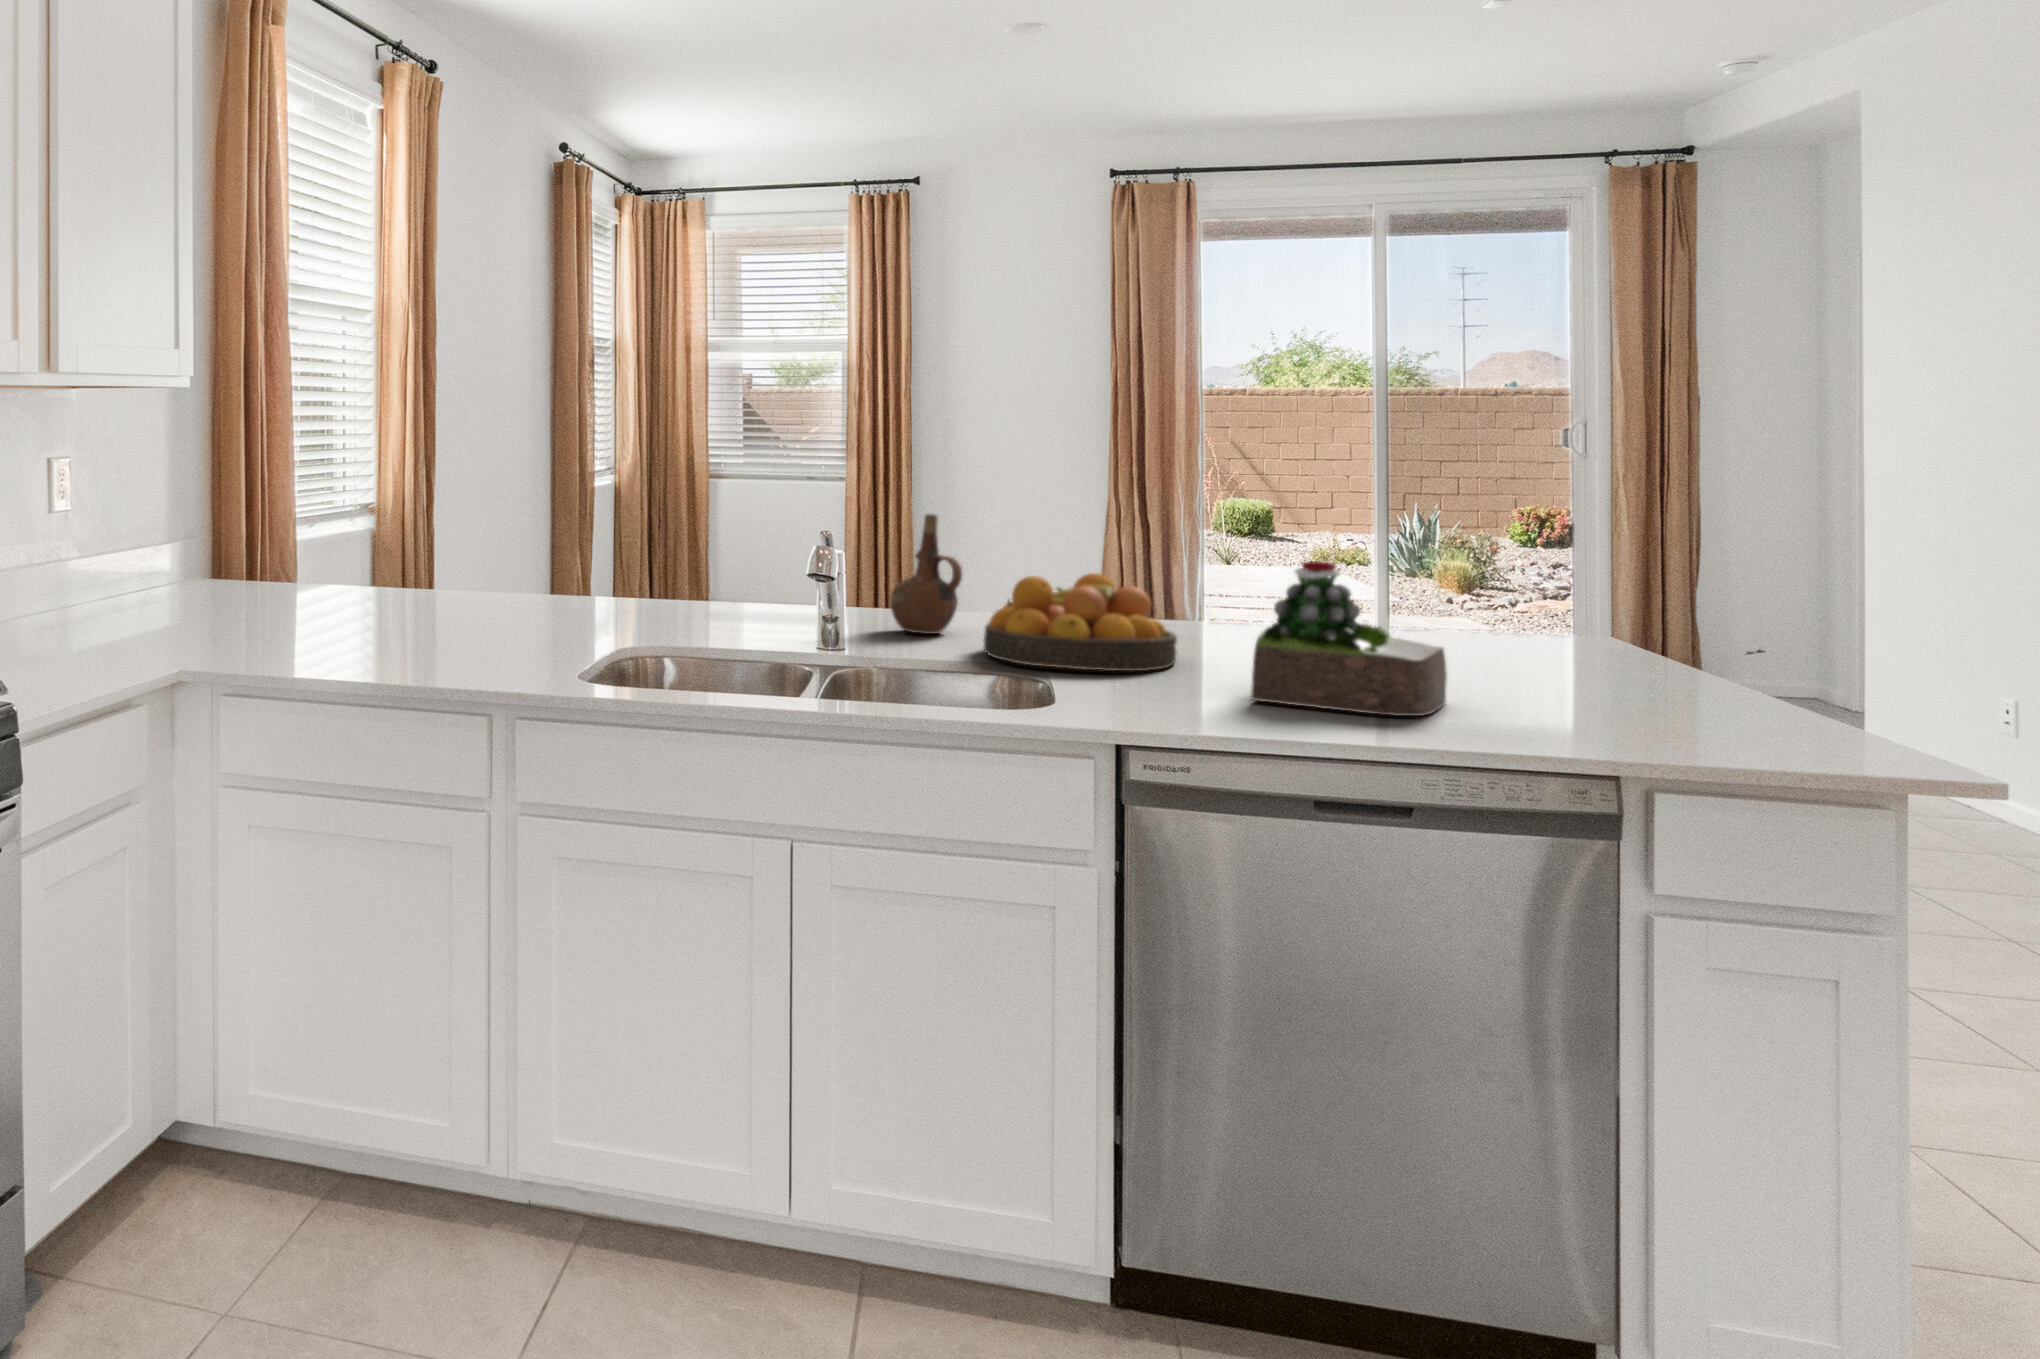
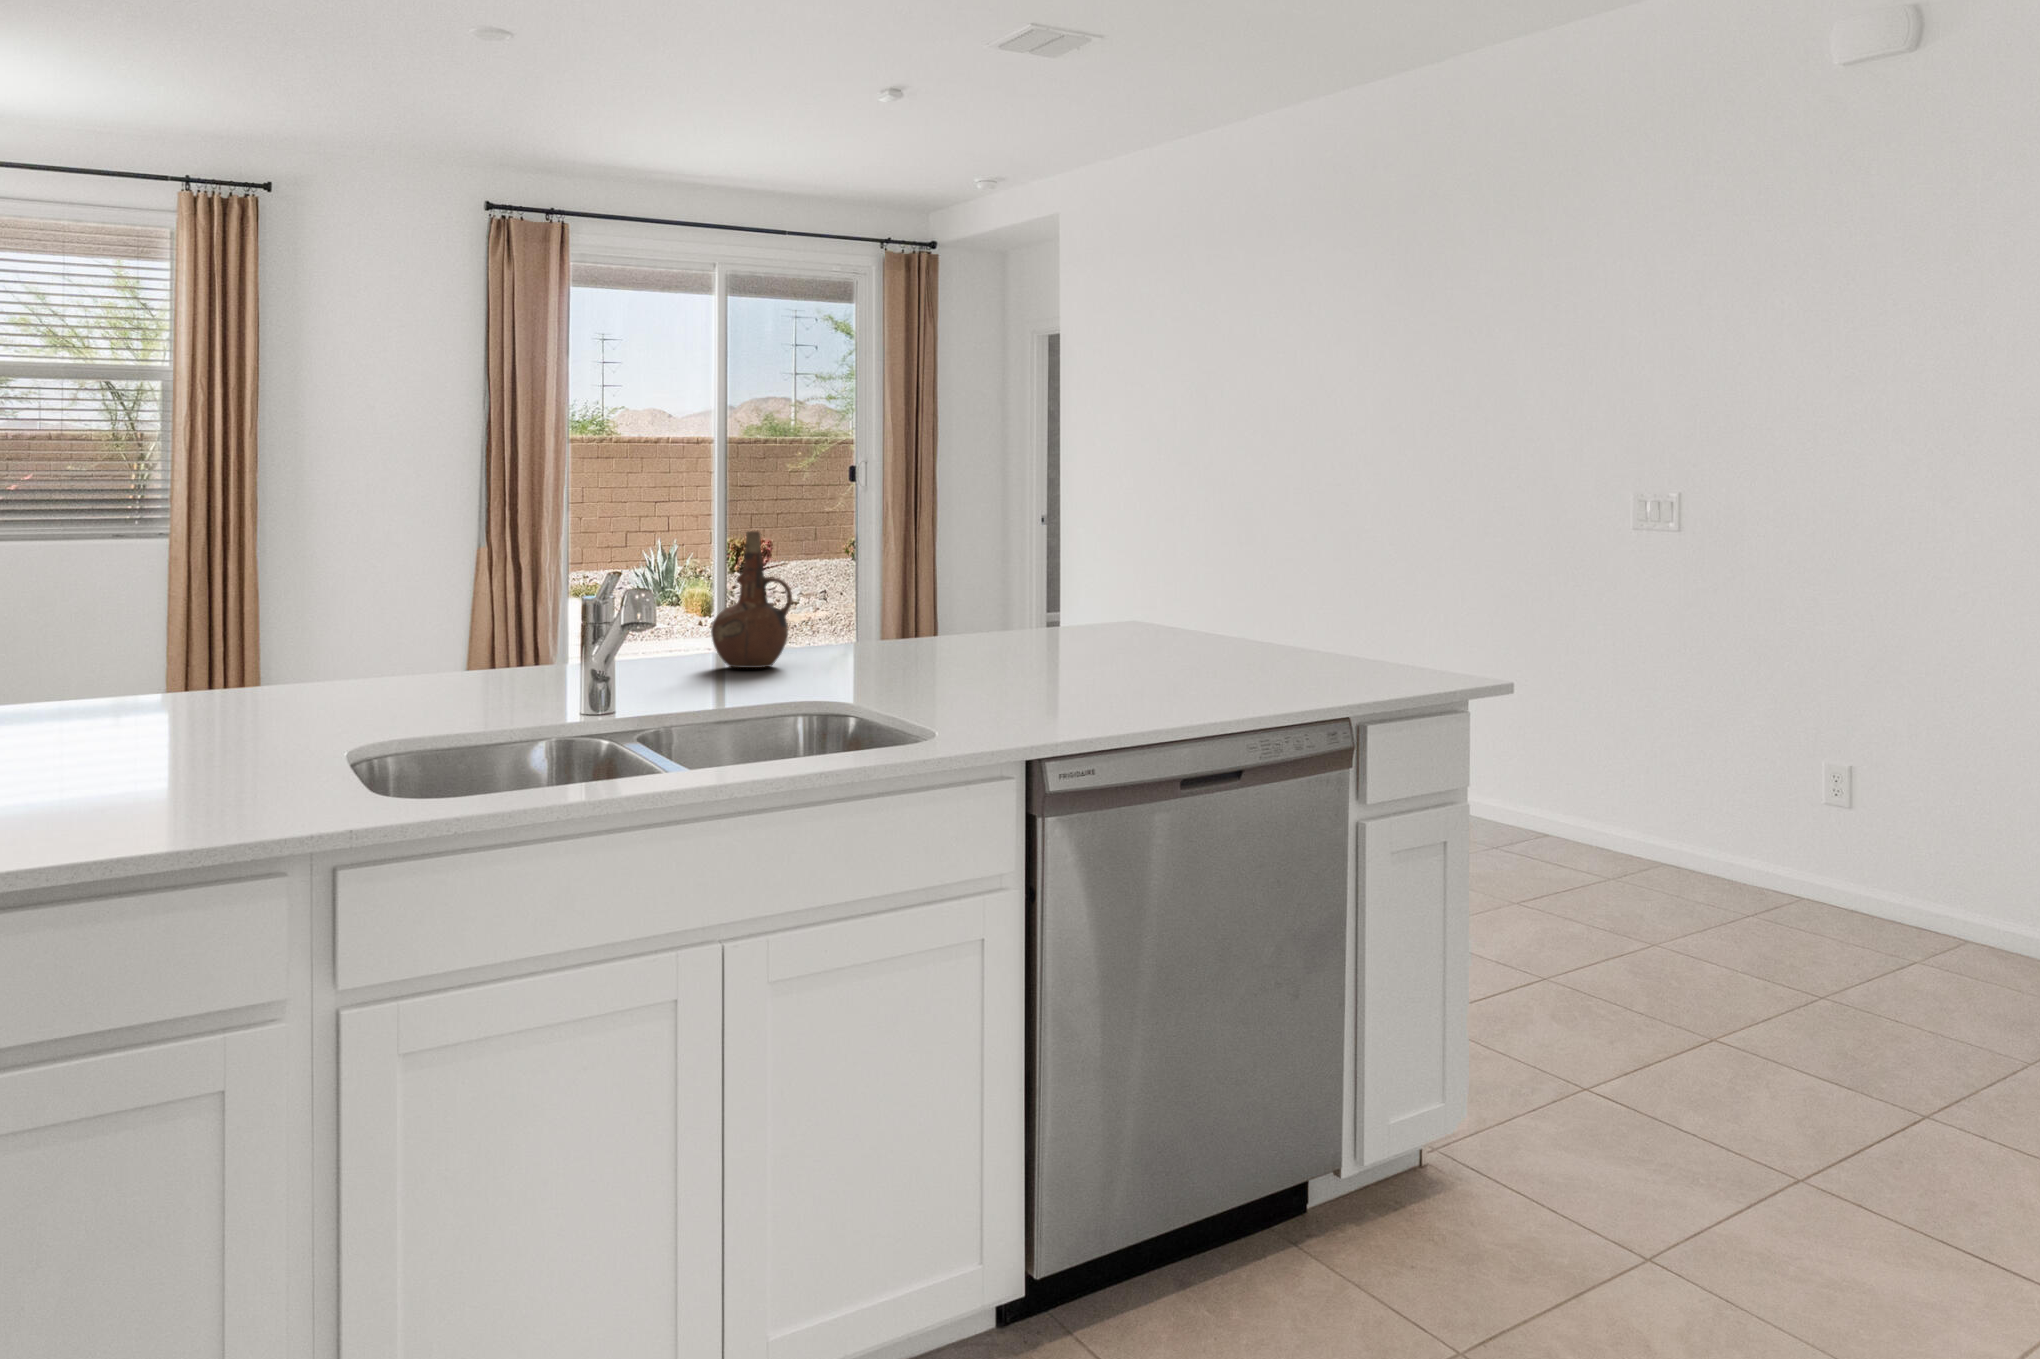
succulent plant: present [1251,561,1447,716] -> none [1172,548,1330,684]
fruit bowl: present [984,573,1177,671] -> none [864,582,1057,682]

